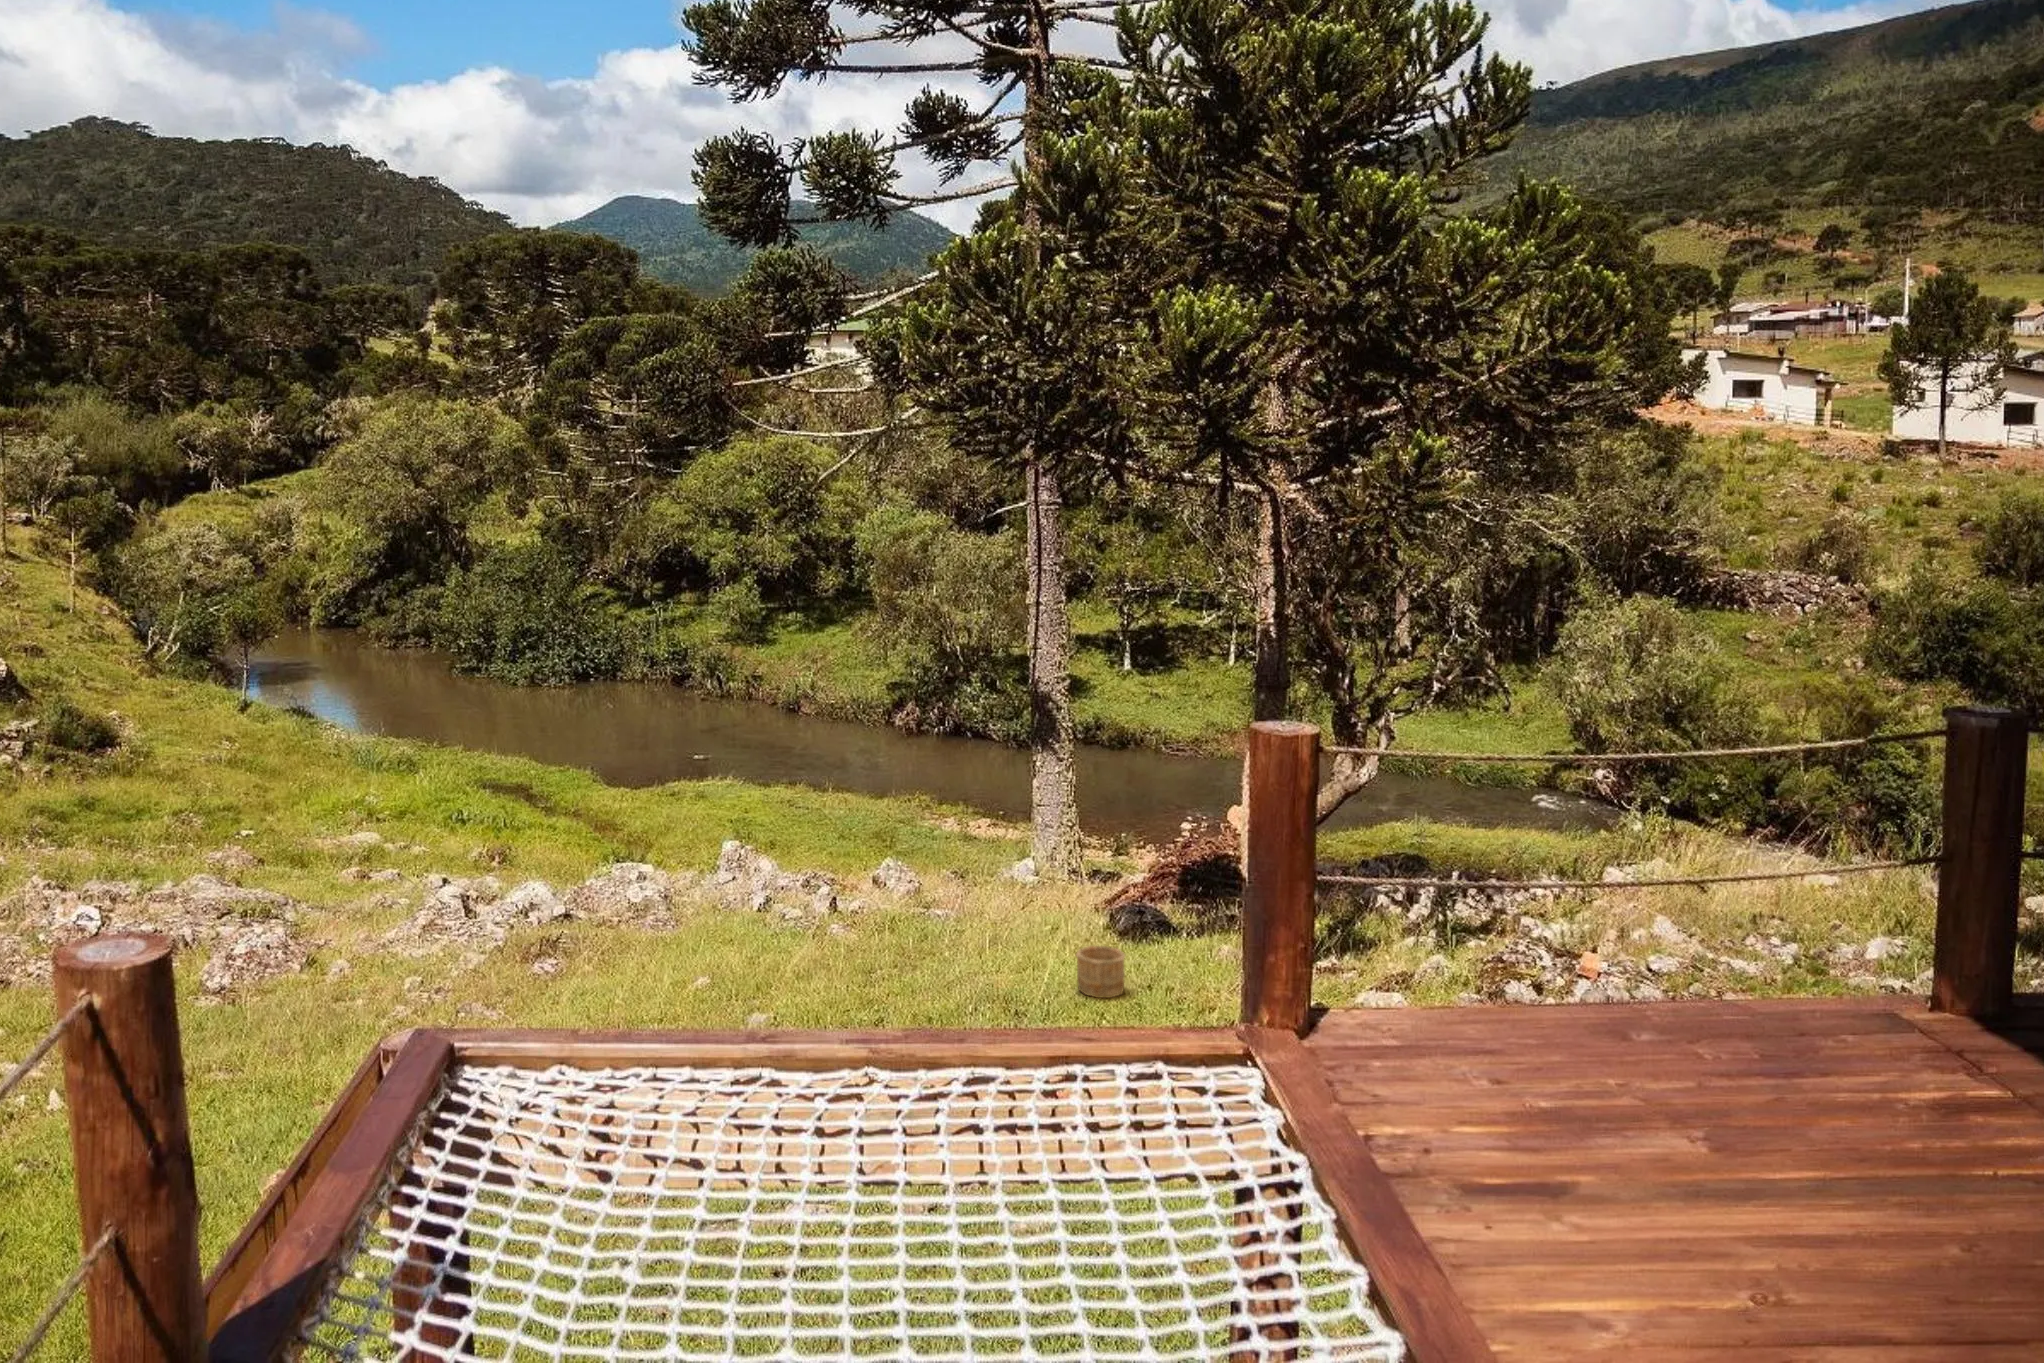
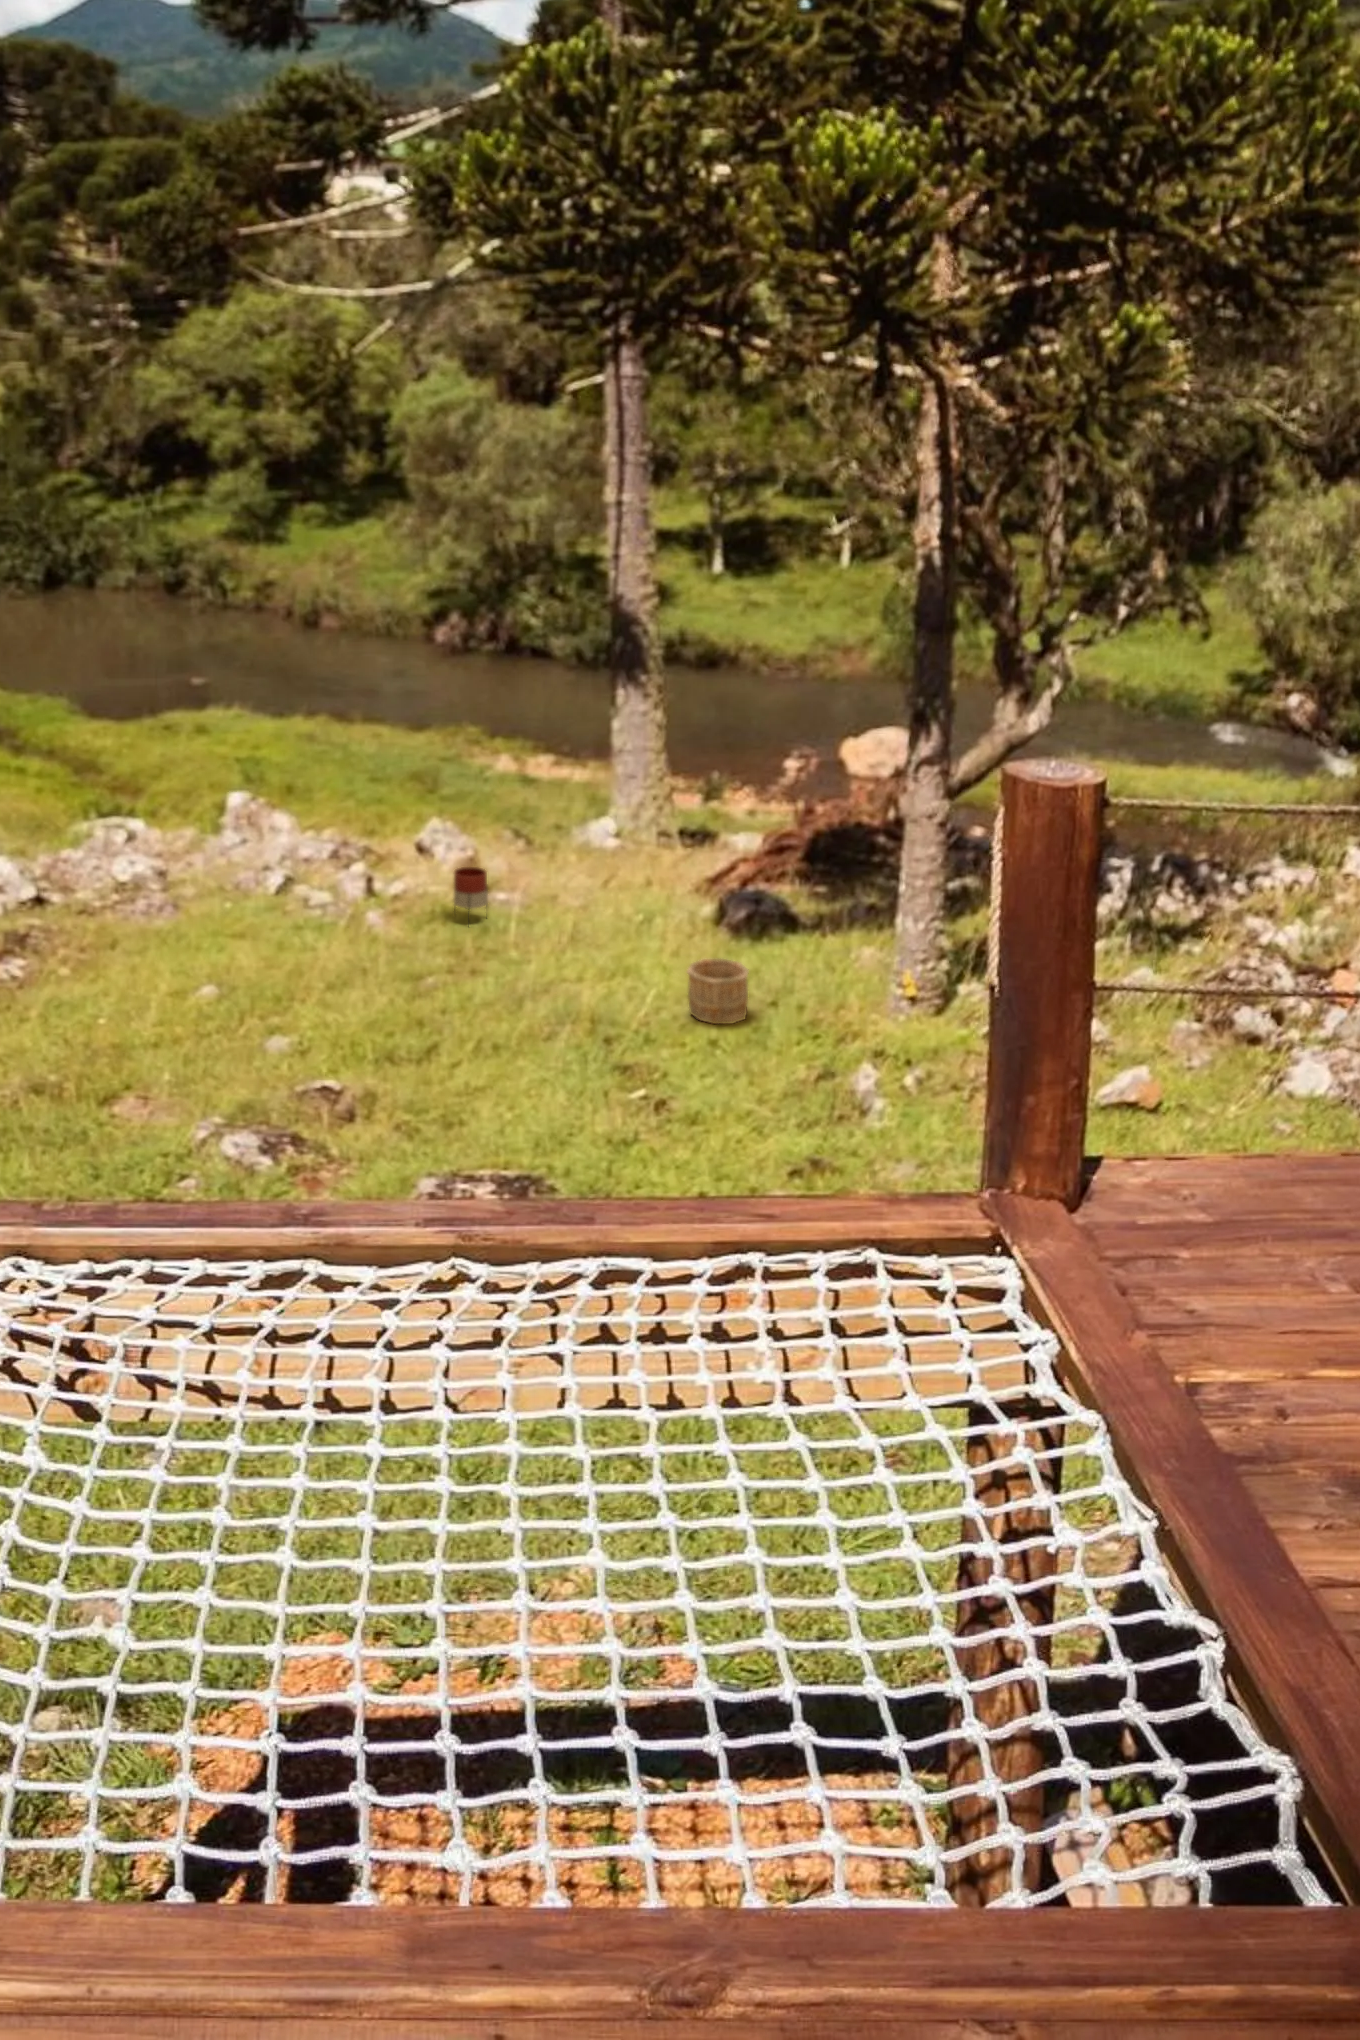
planter: none [892,876,920,926] -> present [454,867,488,909]

